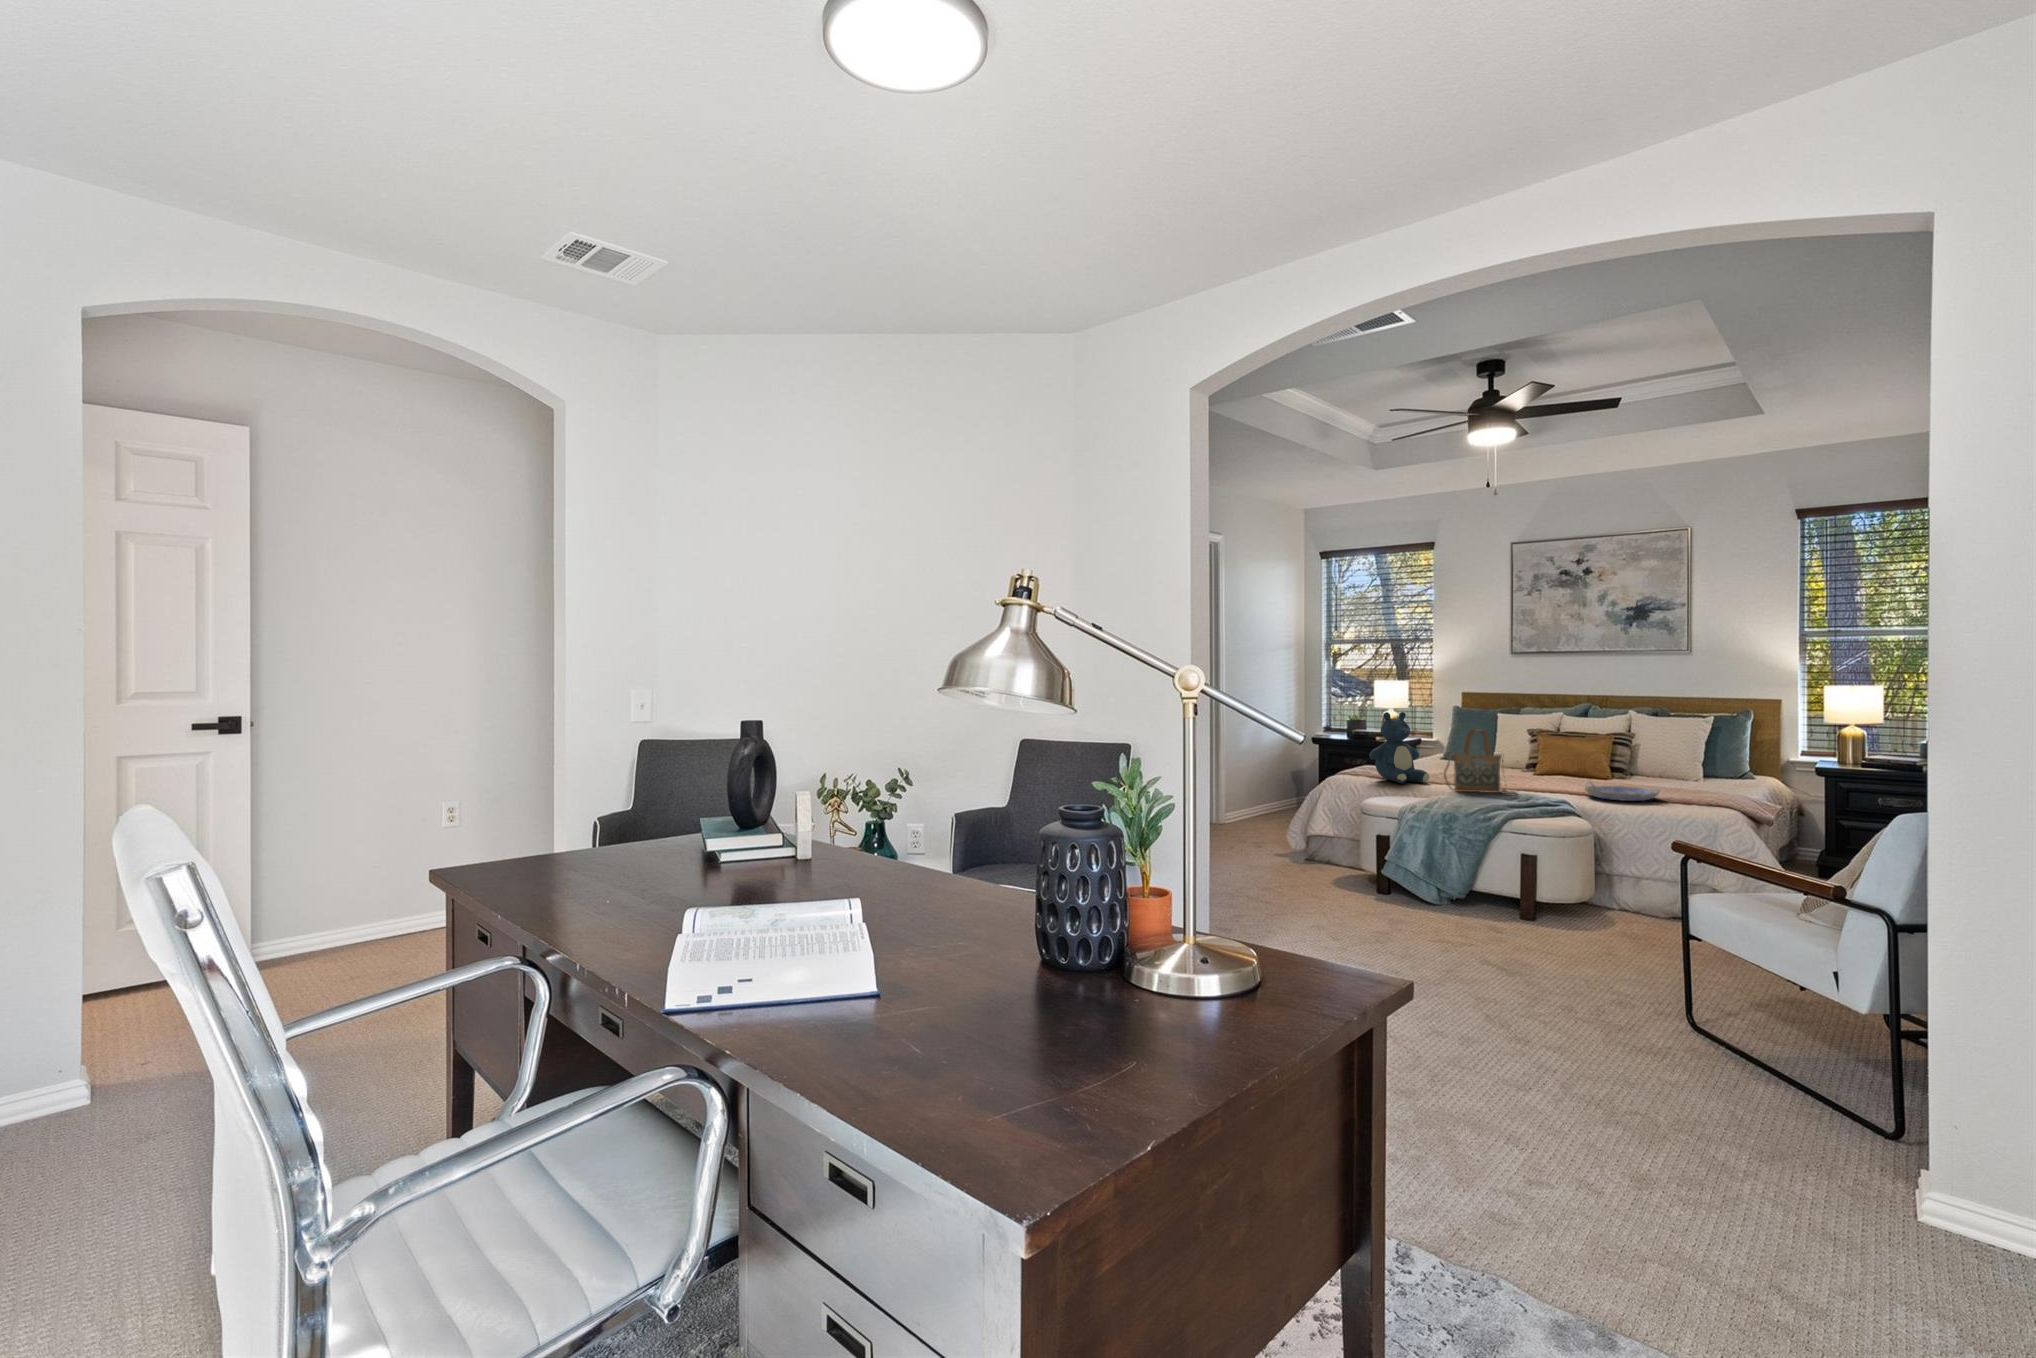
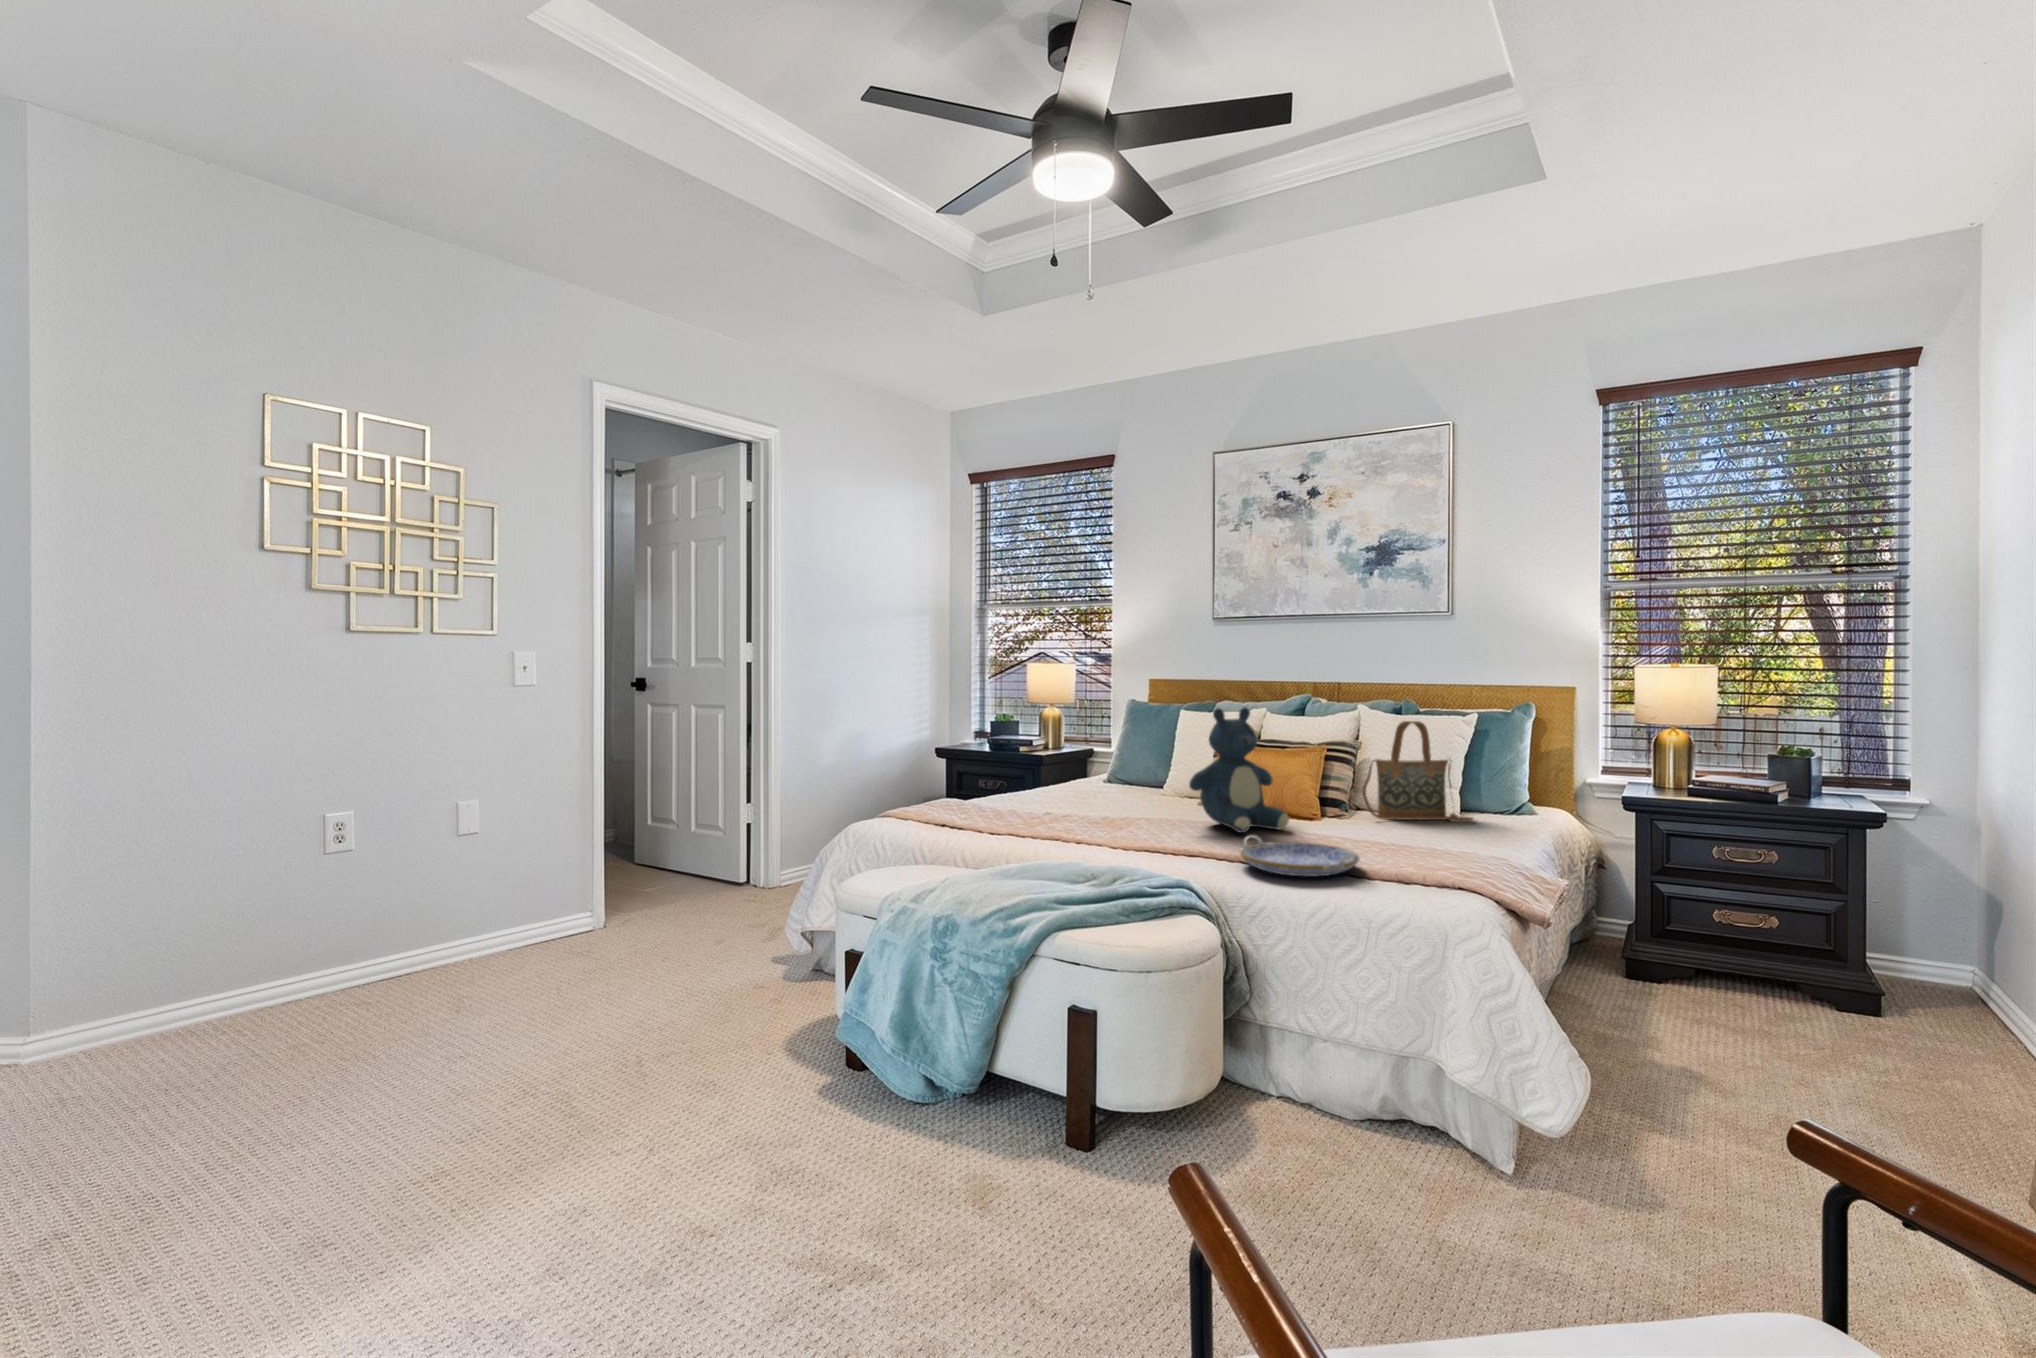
teddy bear: present [1369,712,1430,783] -> present [1189,708,1289,833]
handbag: present [1444,729,1517,794] -> present [1362,721,1473,822]

